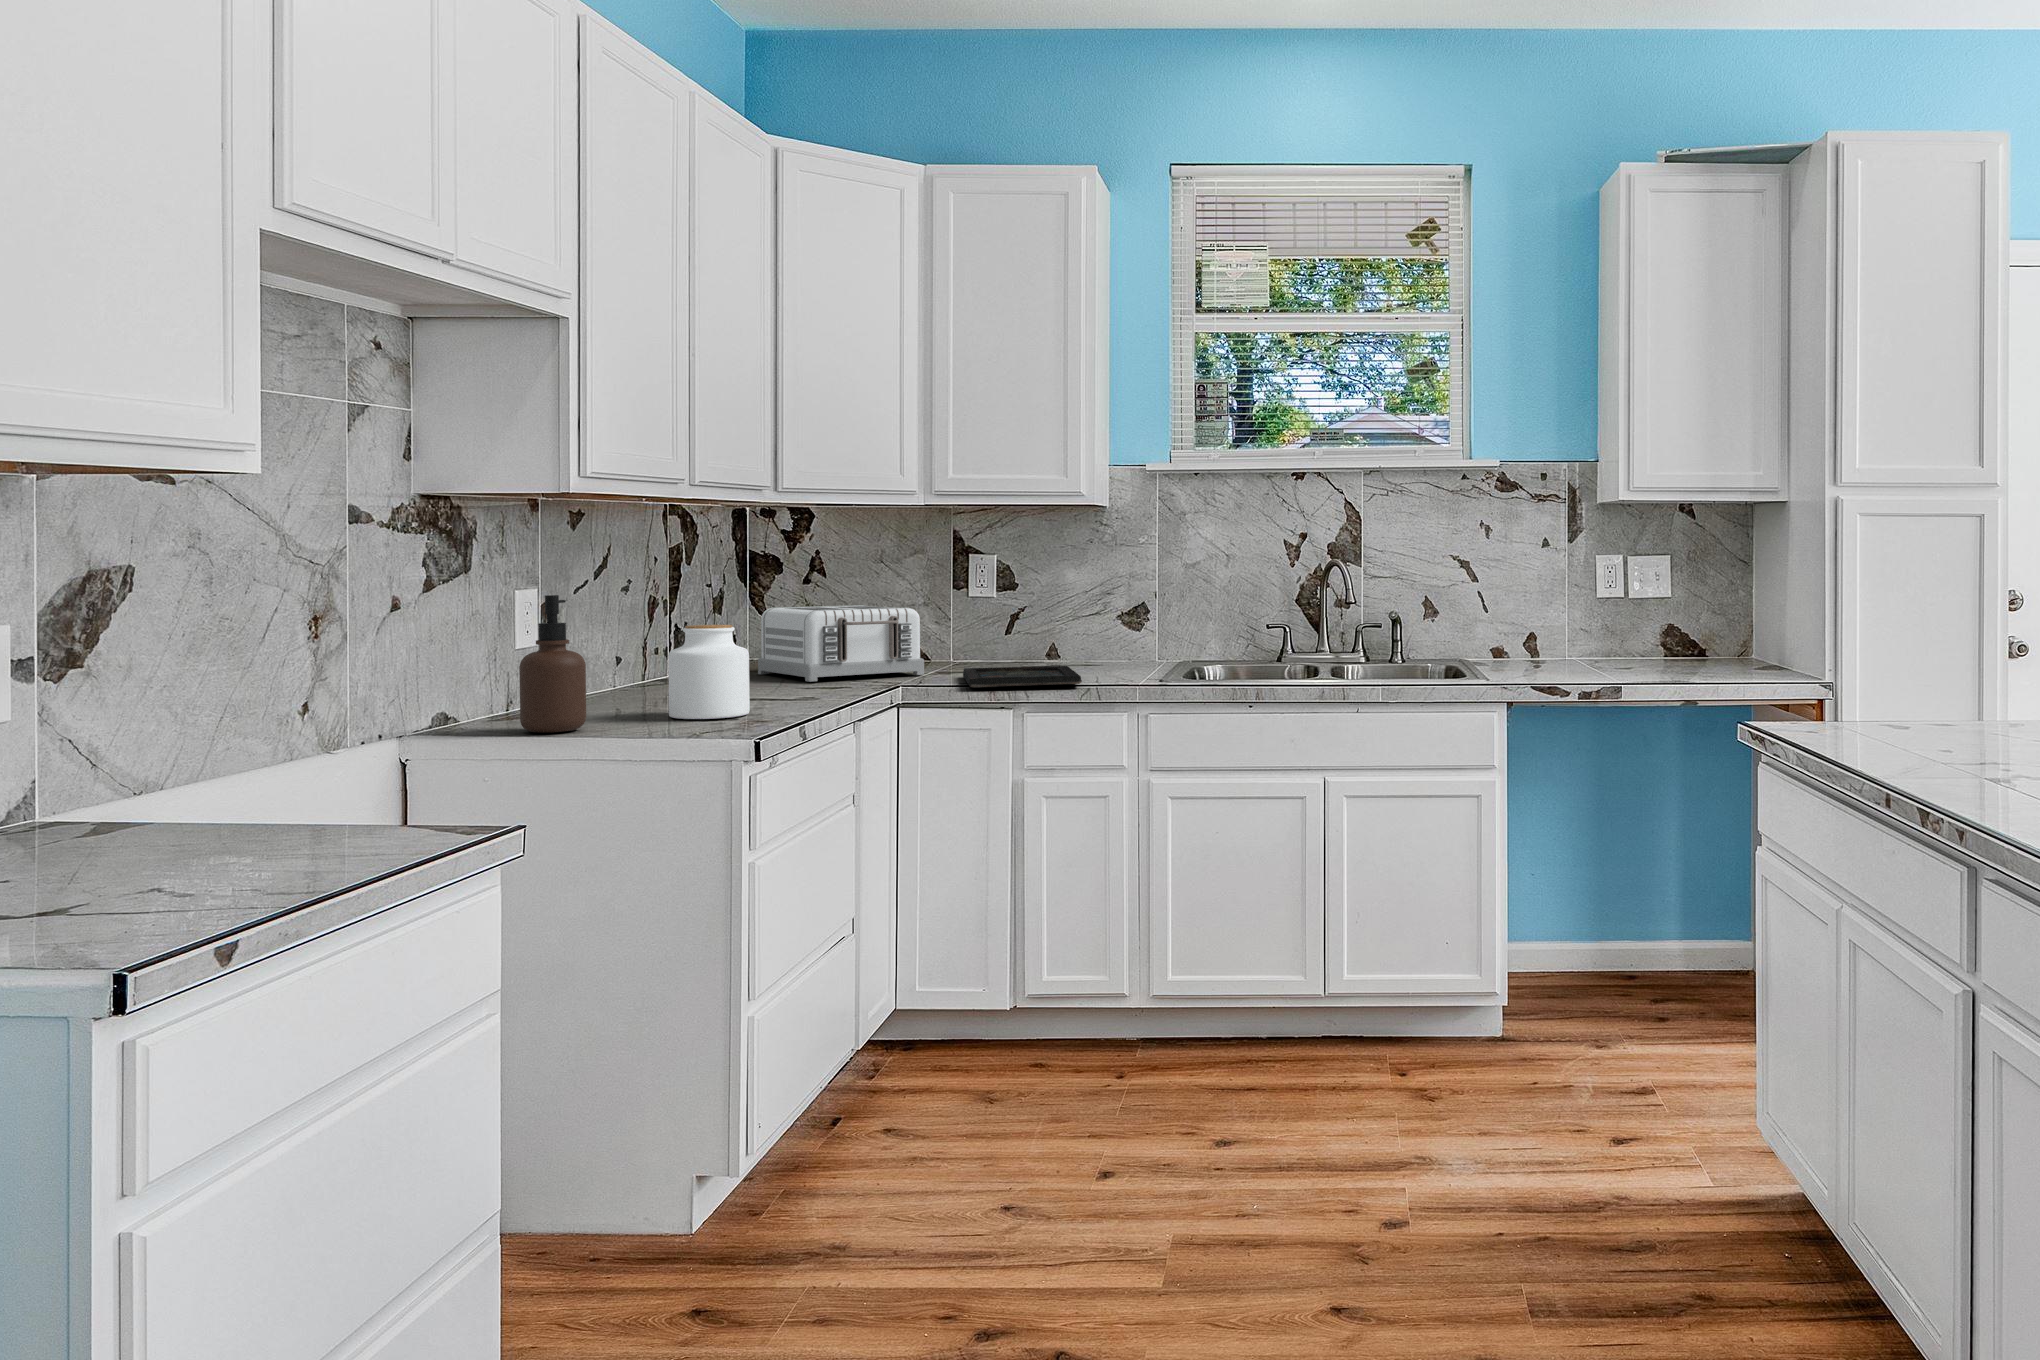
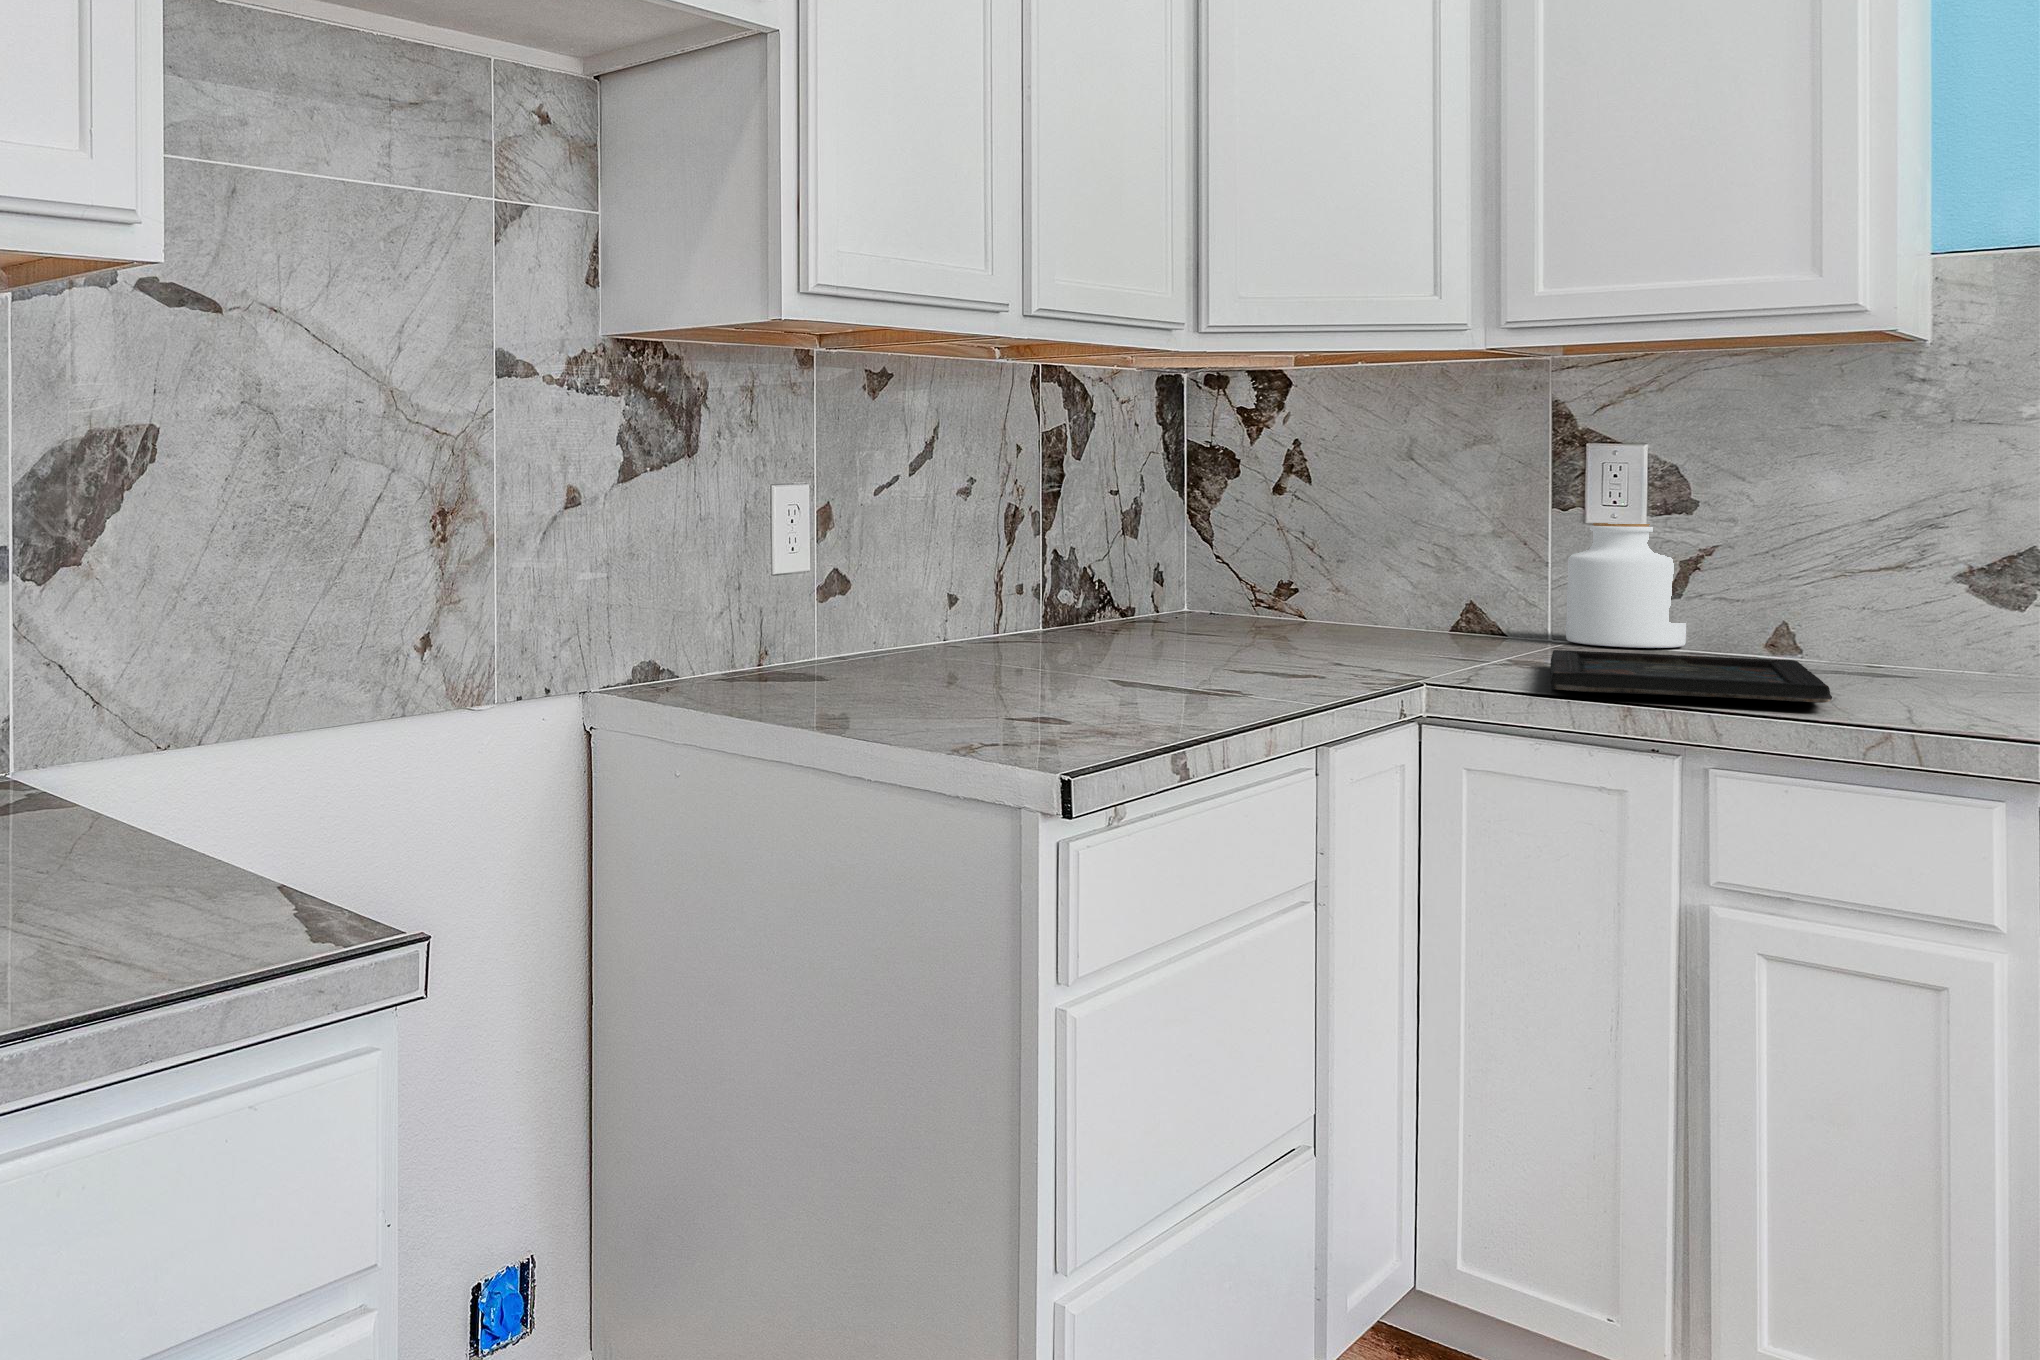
soap dispenser: present [519,595,586,733] -> none [721,488,816,707]
toaster: present [758,605,924,682] -> none [1181,529,1473,656]
jar: present [669,625,750,719] -> present [1566,523,1686,648]

